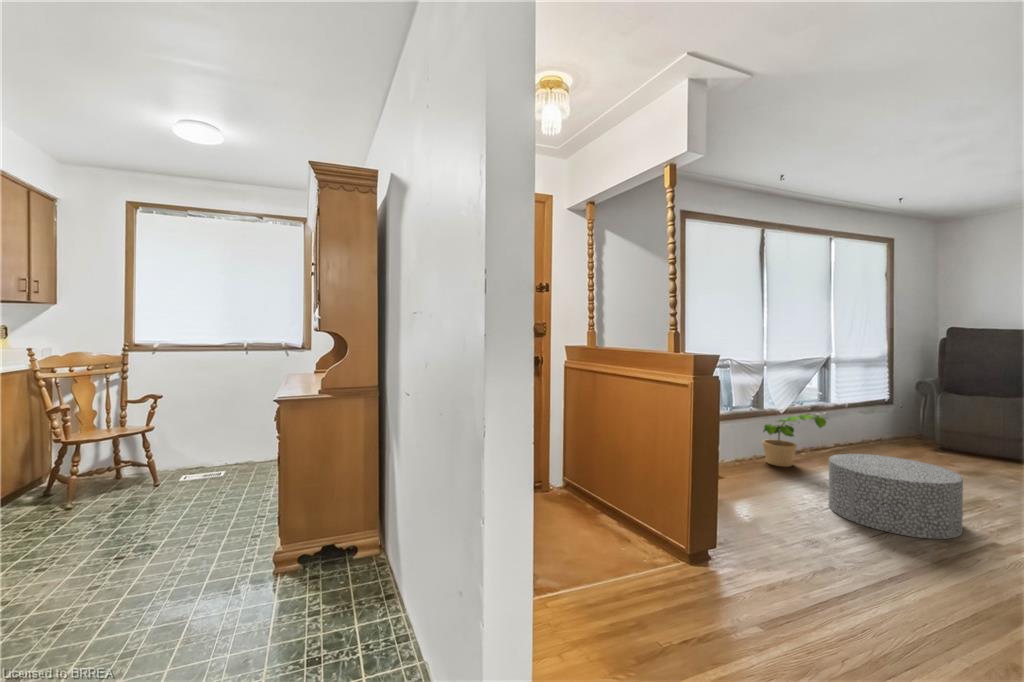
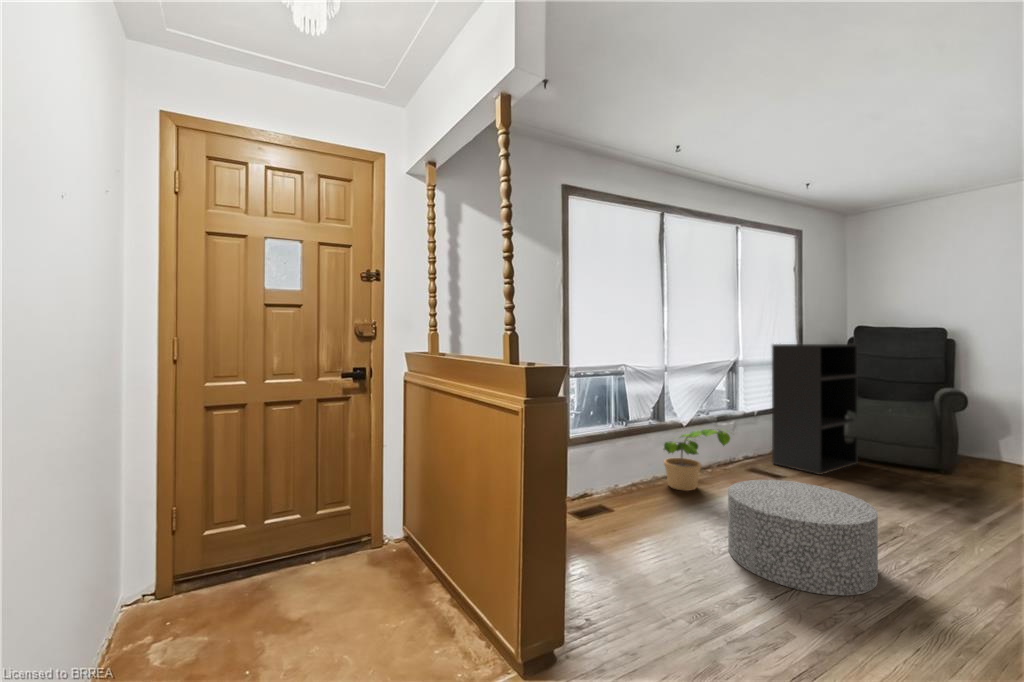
bookshelf: none [862,344,949,461] -> present [772,344,858,475]

